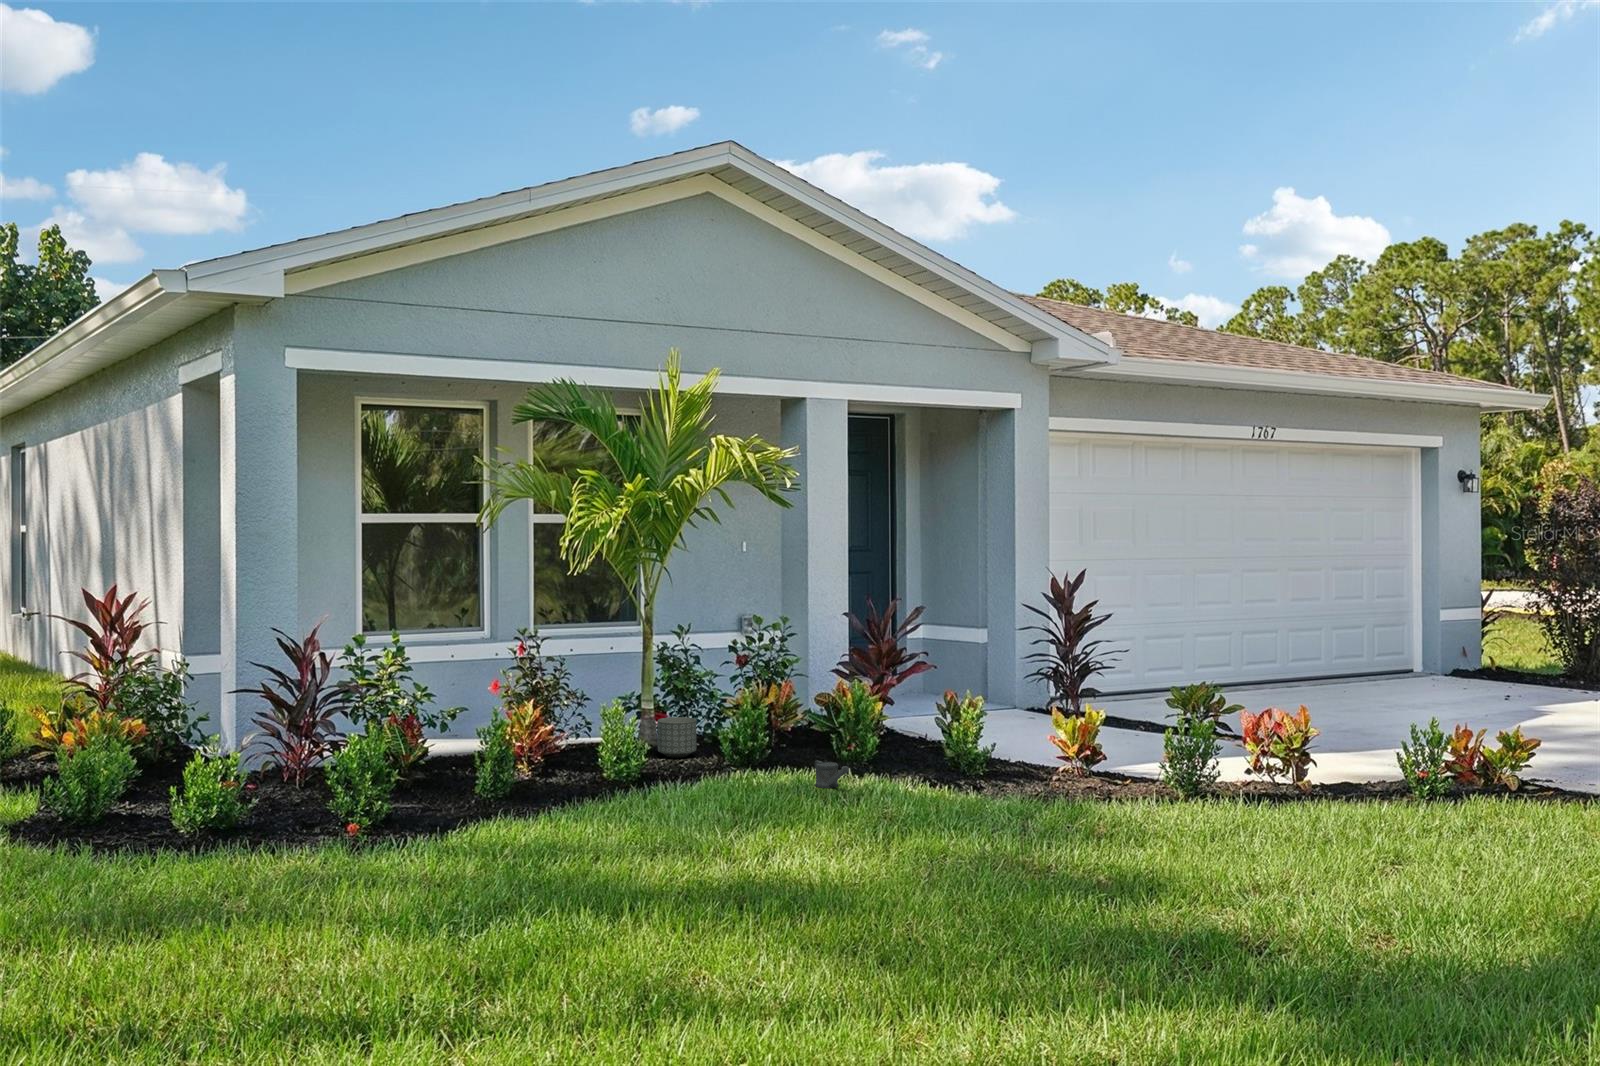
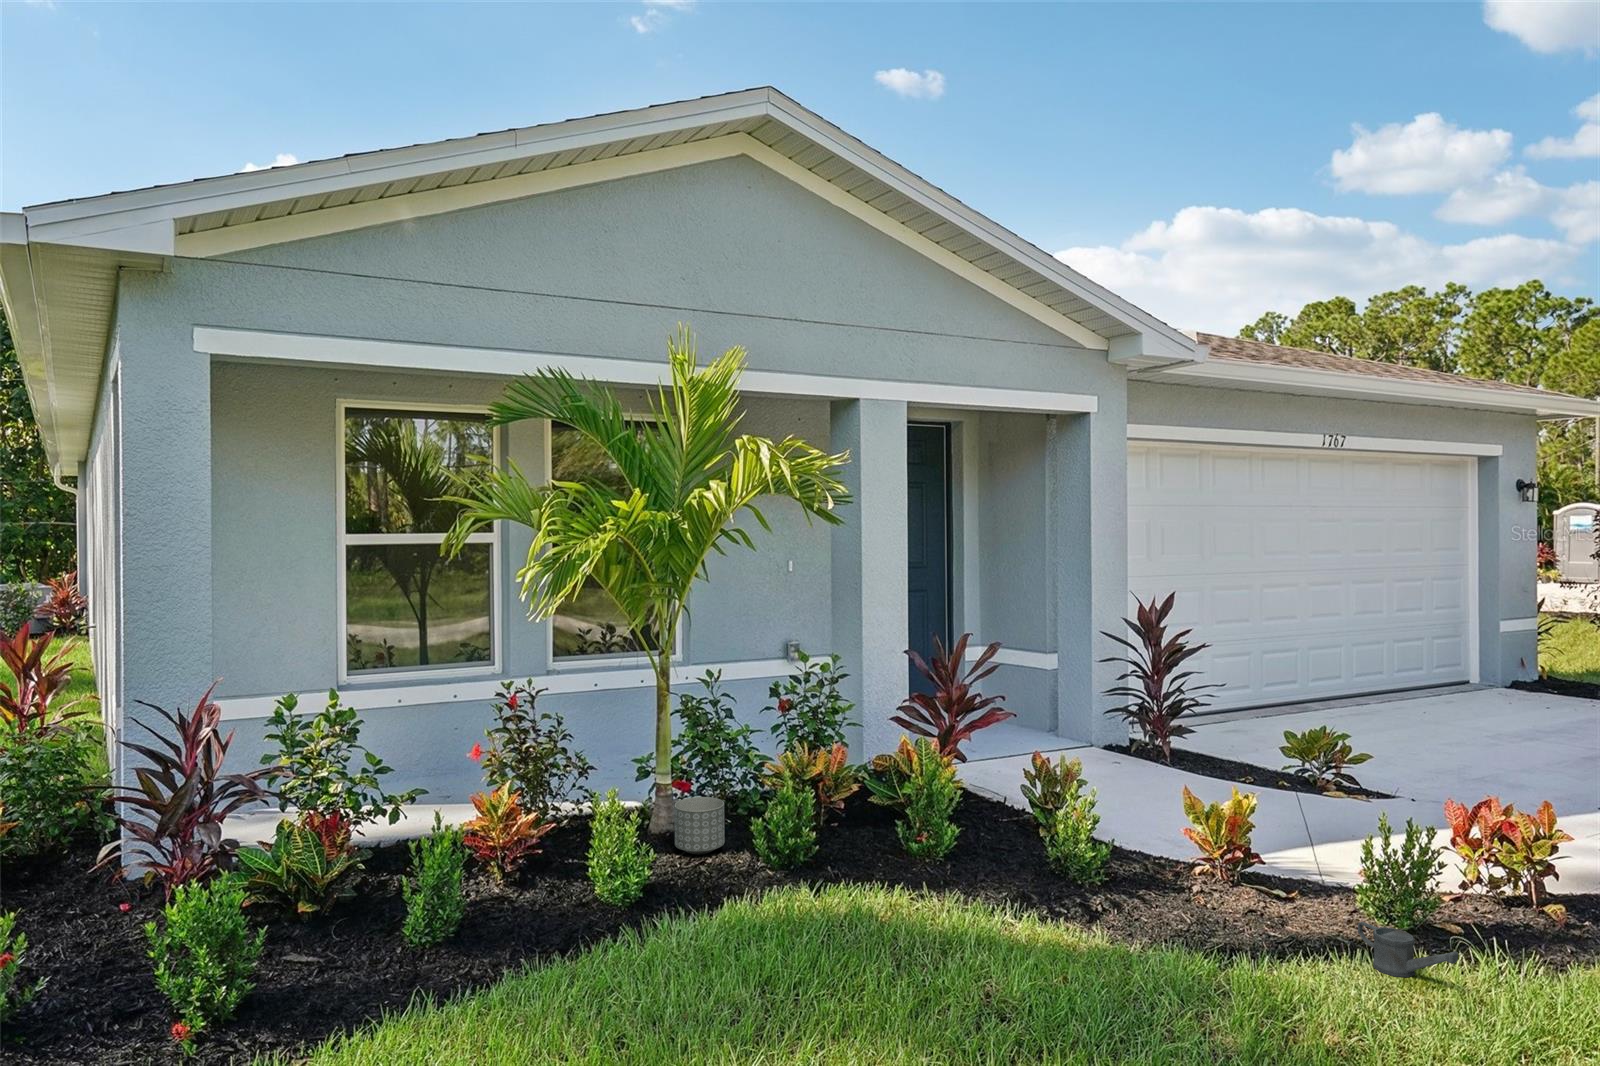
watering can: present [815,760,848,788] -> present [1358,922,1458,977]

